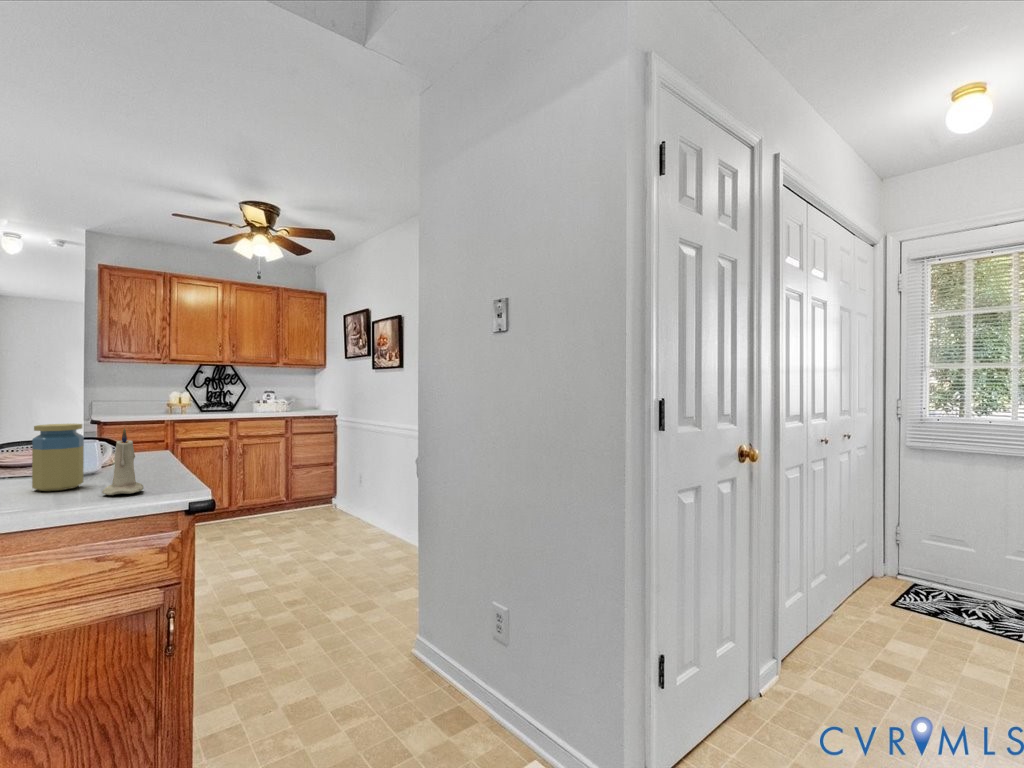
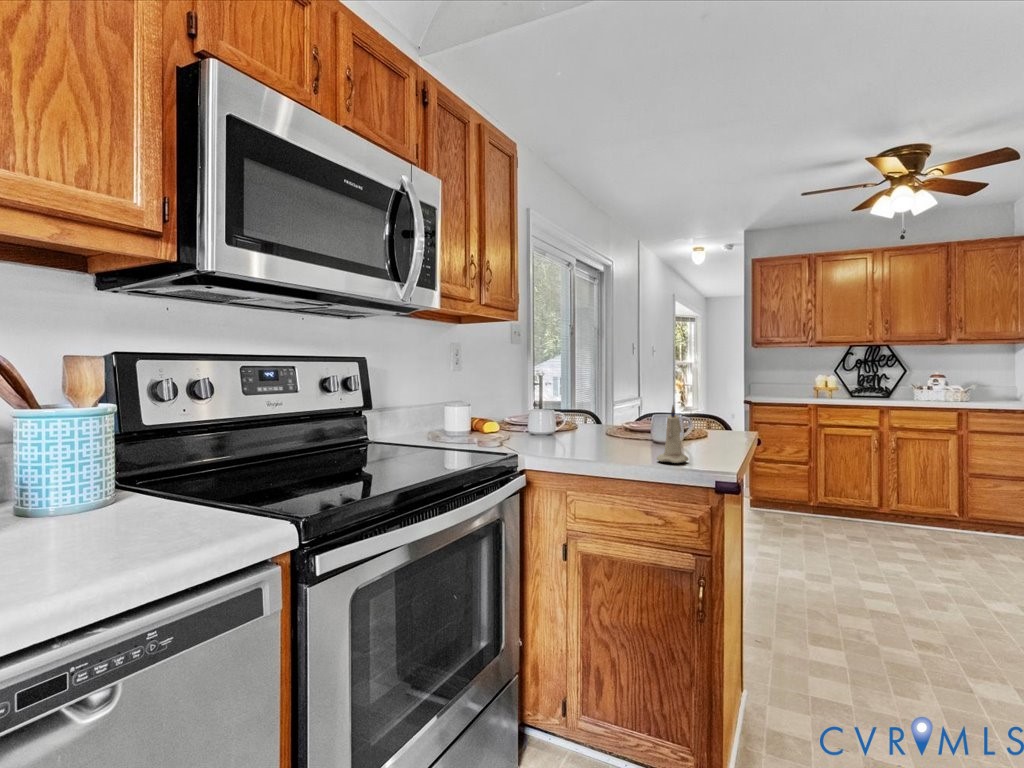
jar: present [32,424,84,491] -> none [624,399,656,452]

